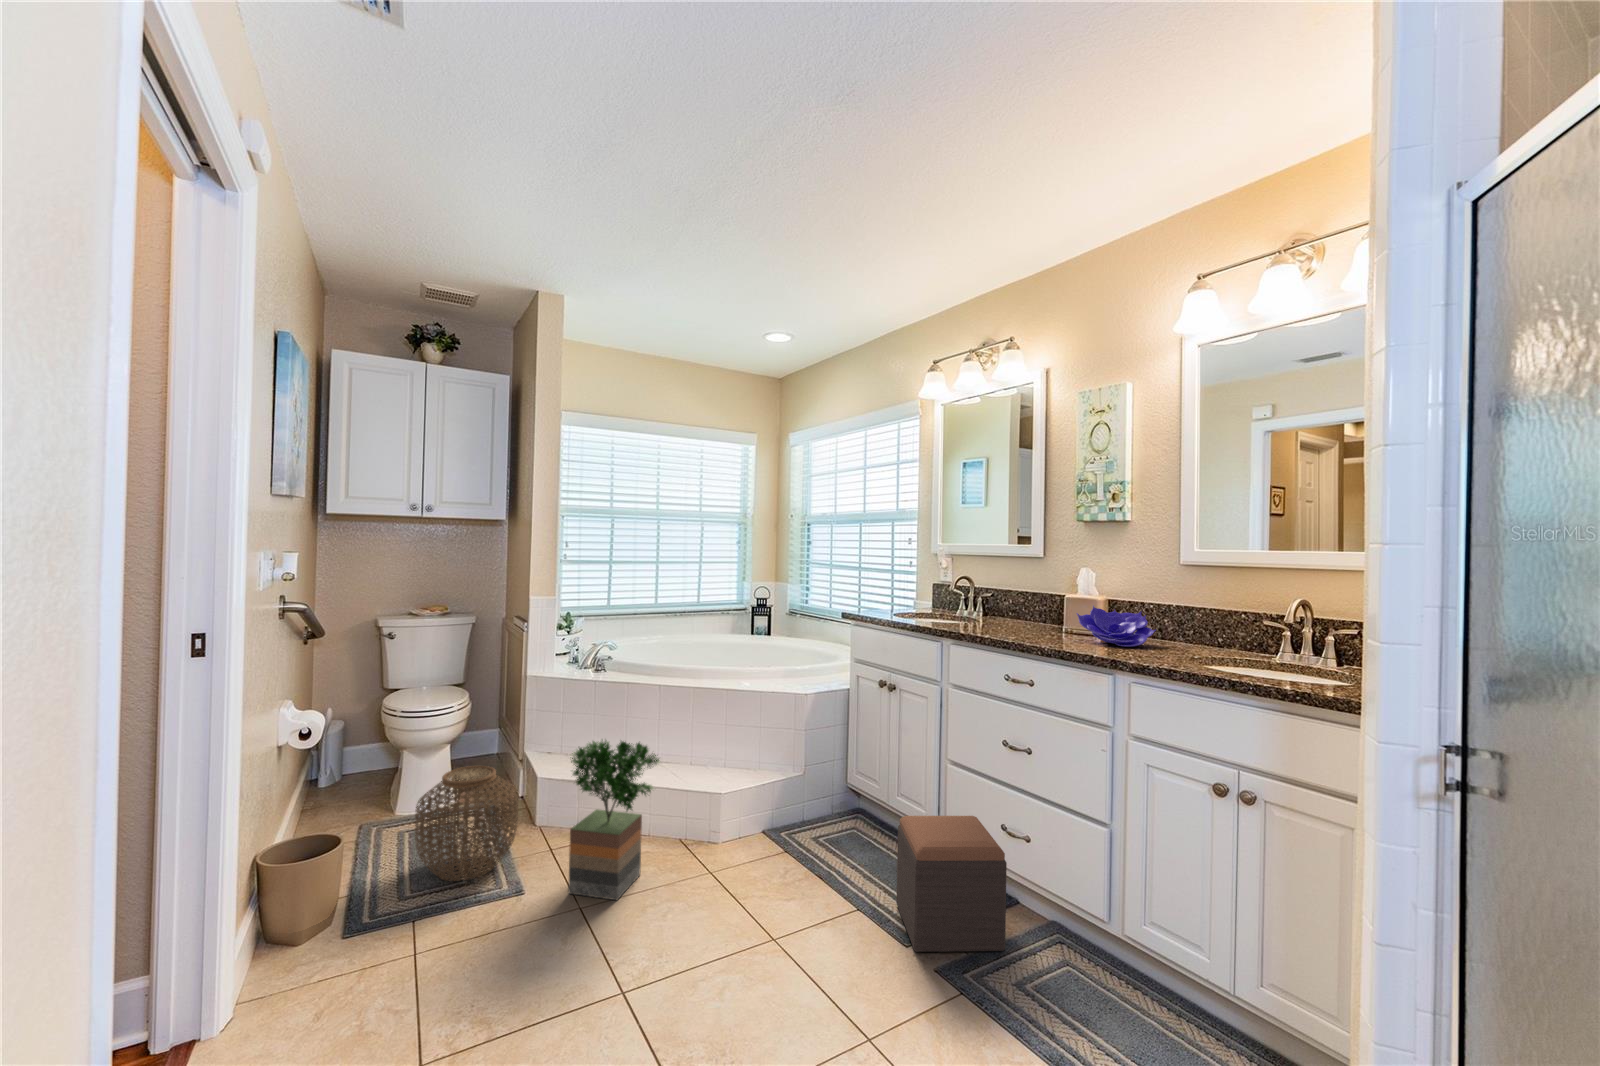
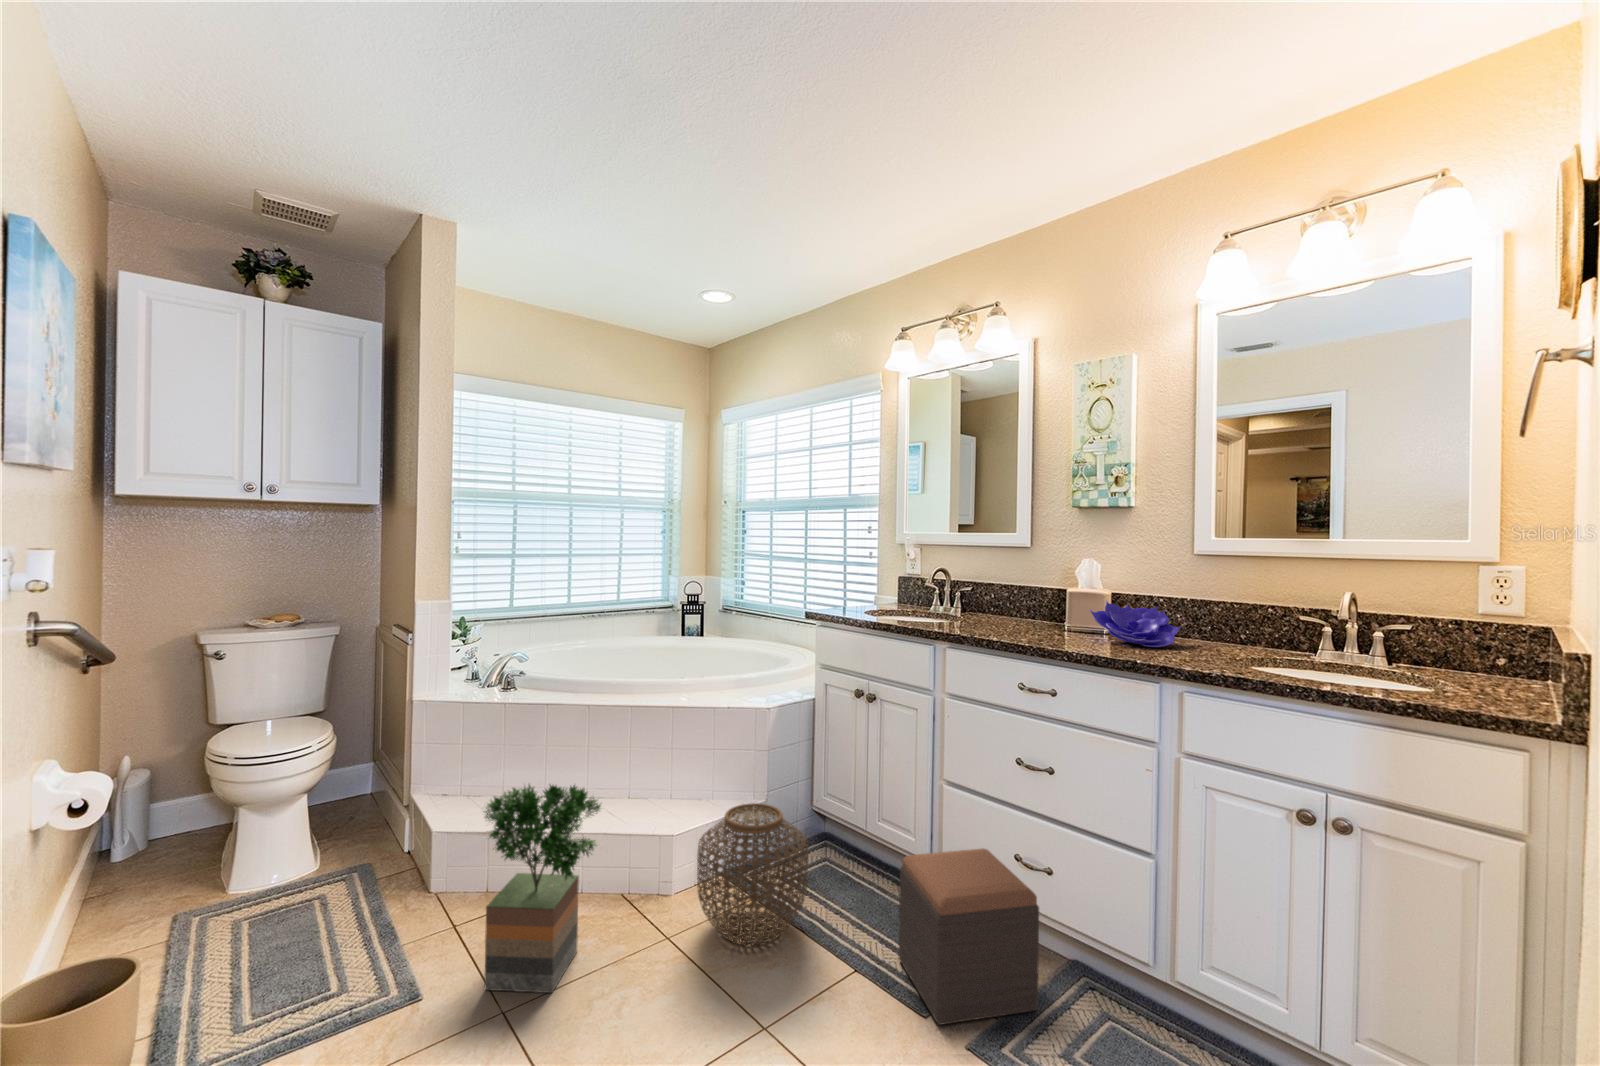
woven basket: present [415,766,518,881] -> present [697,803,808,945]

